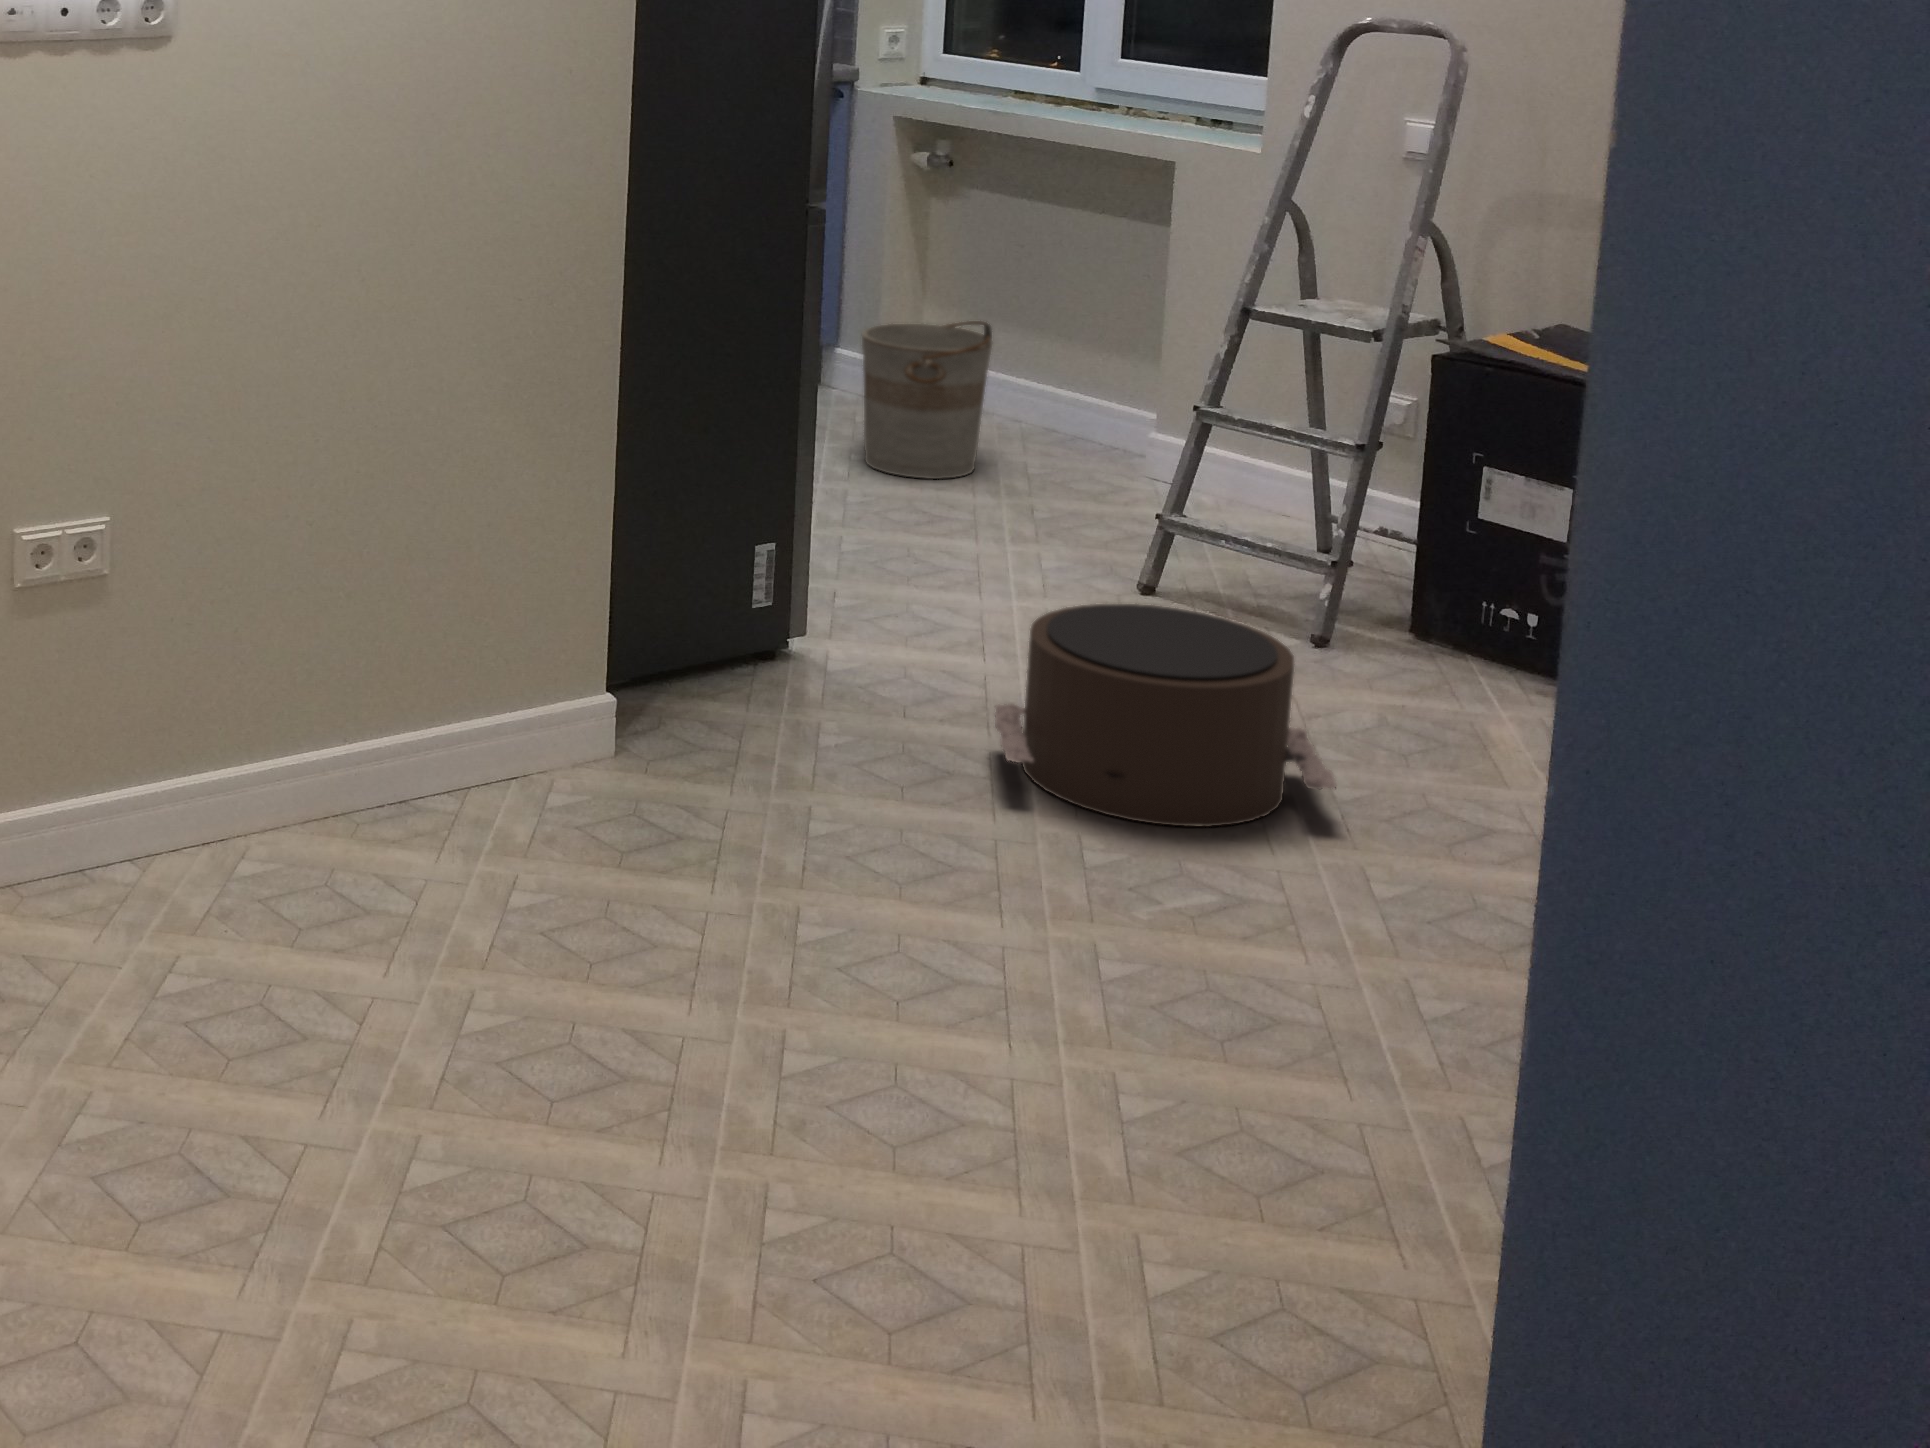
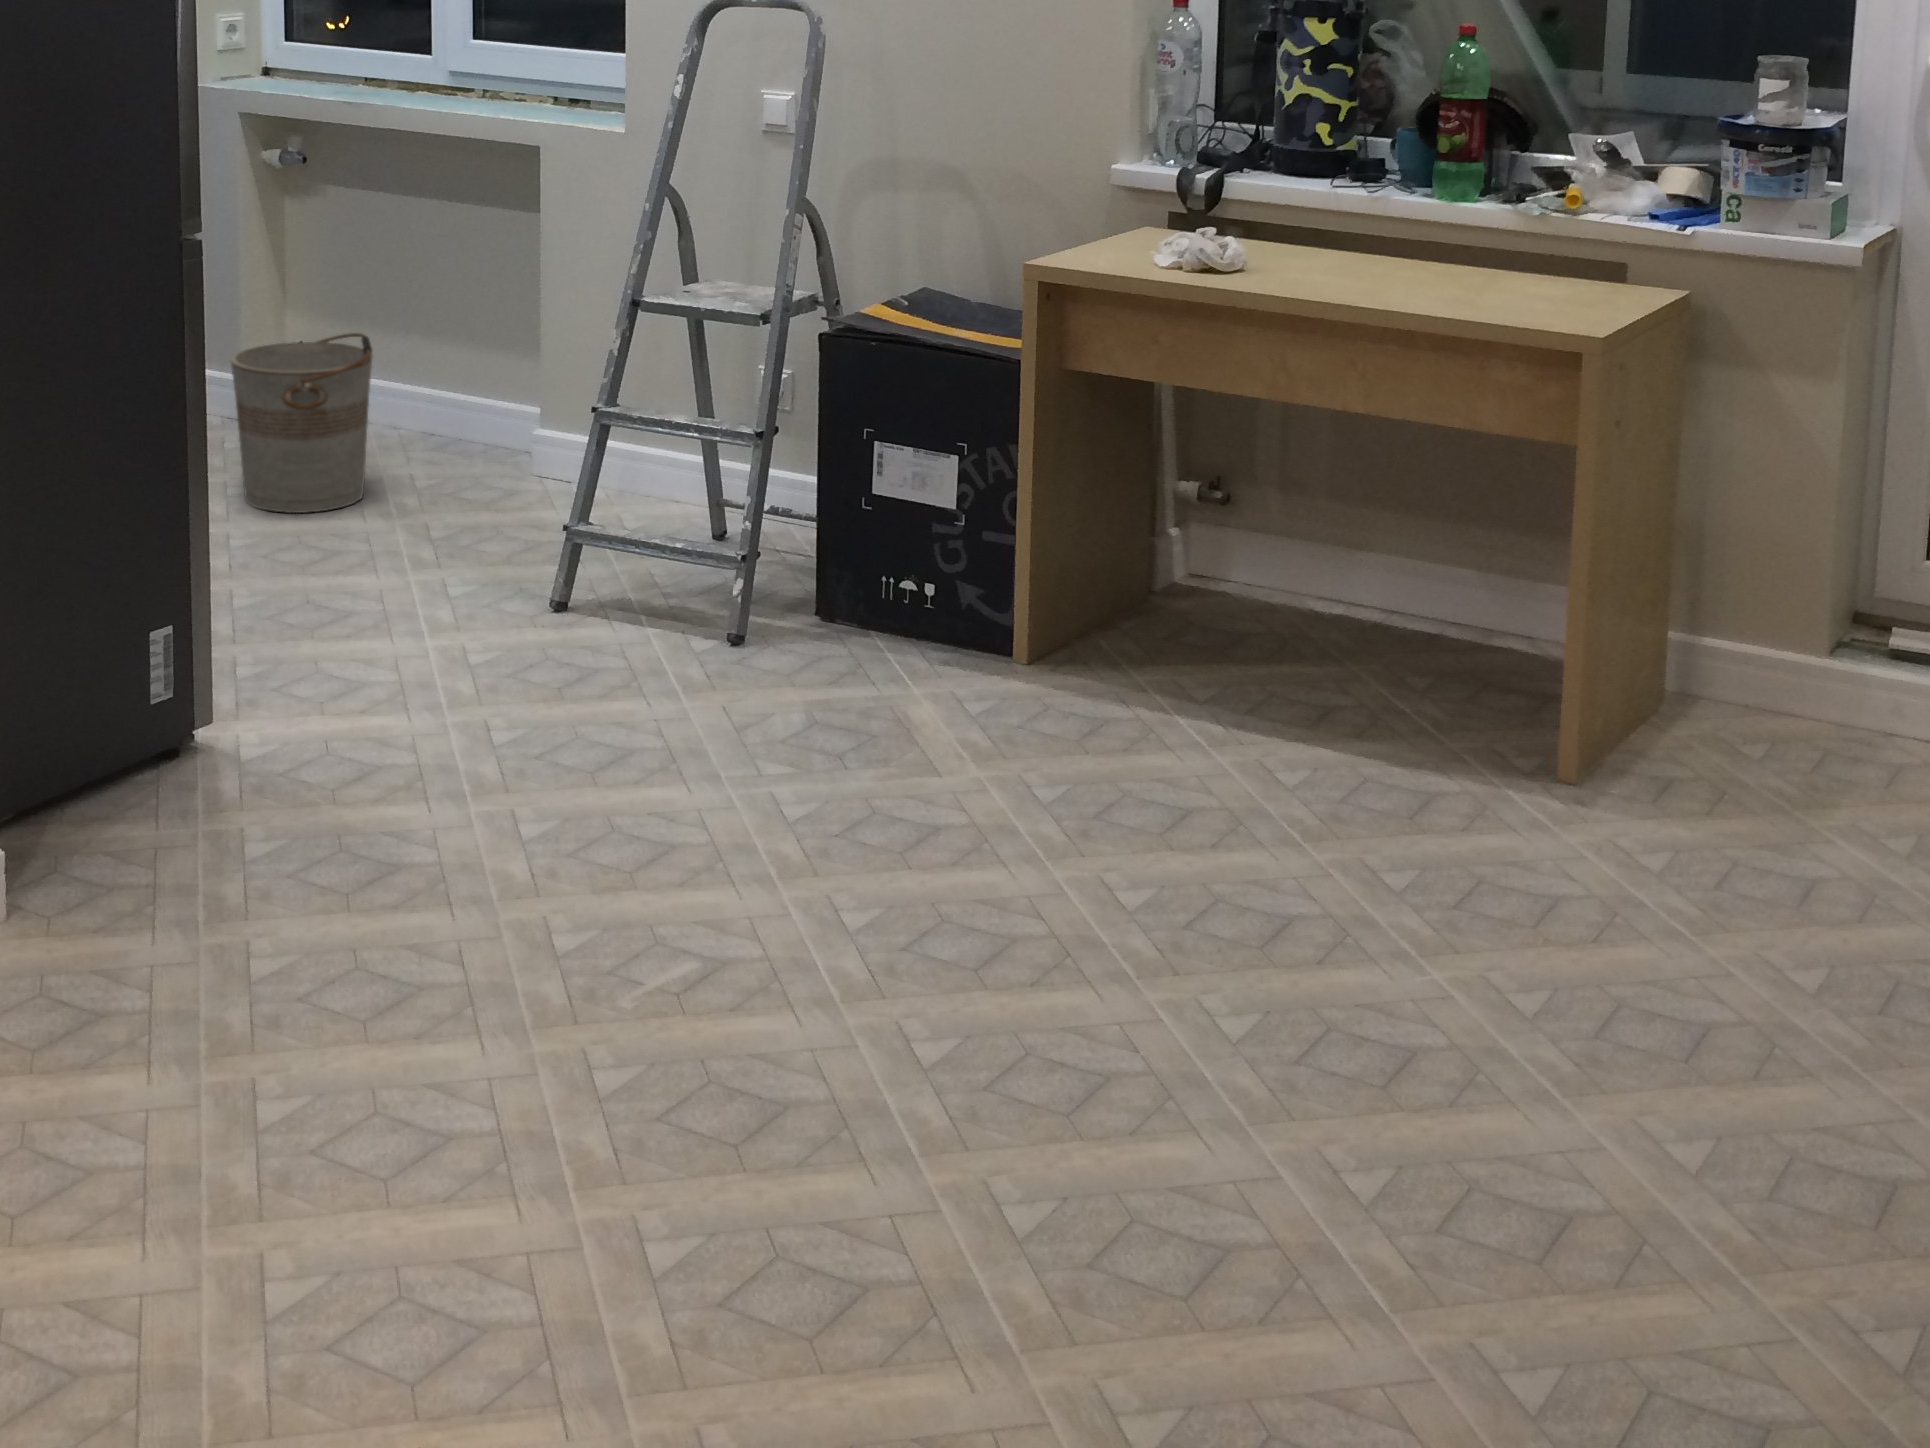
pouf: present [995,604,1336,827] -> none [438,639,793,881]

